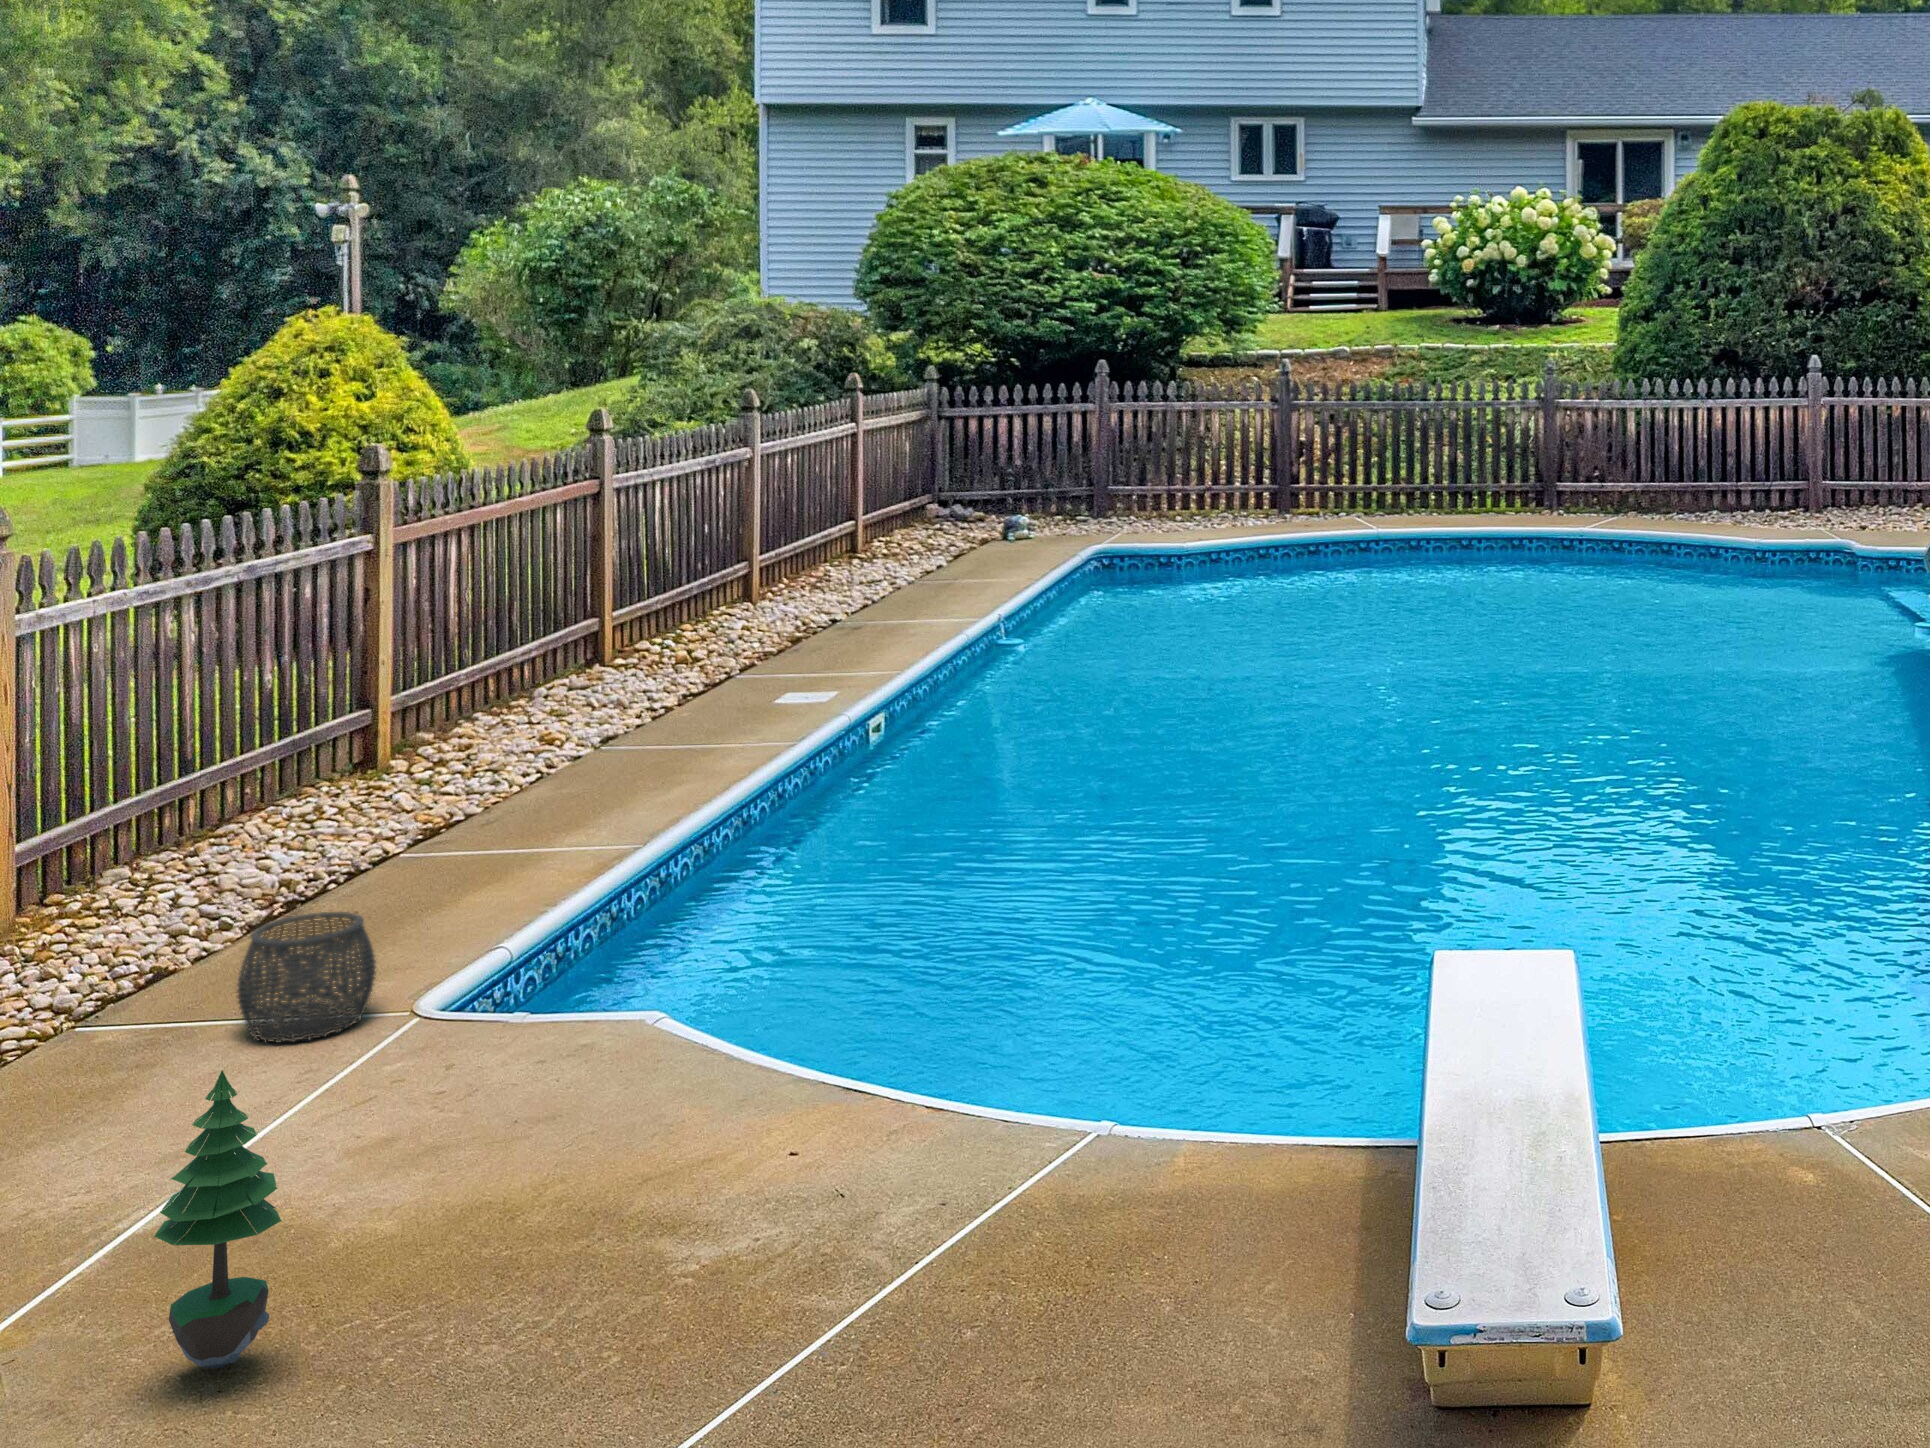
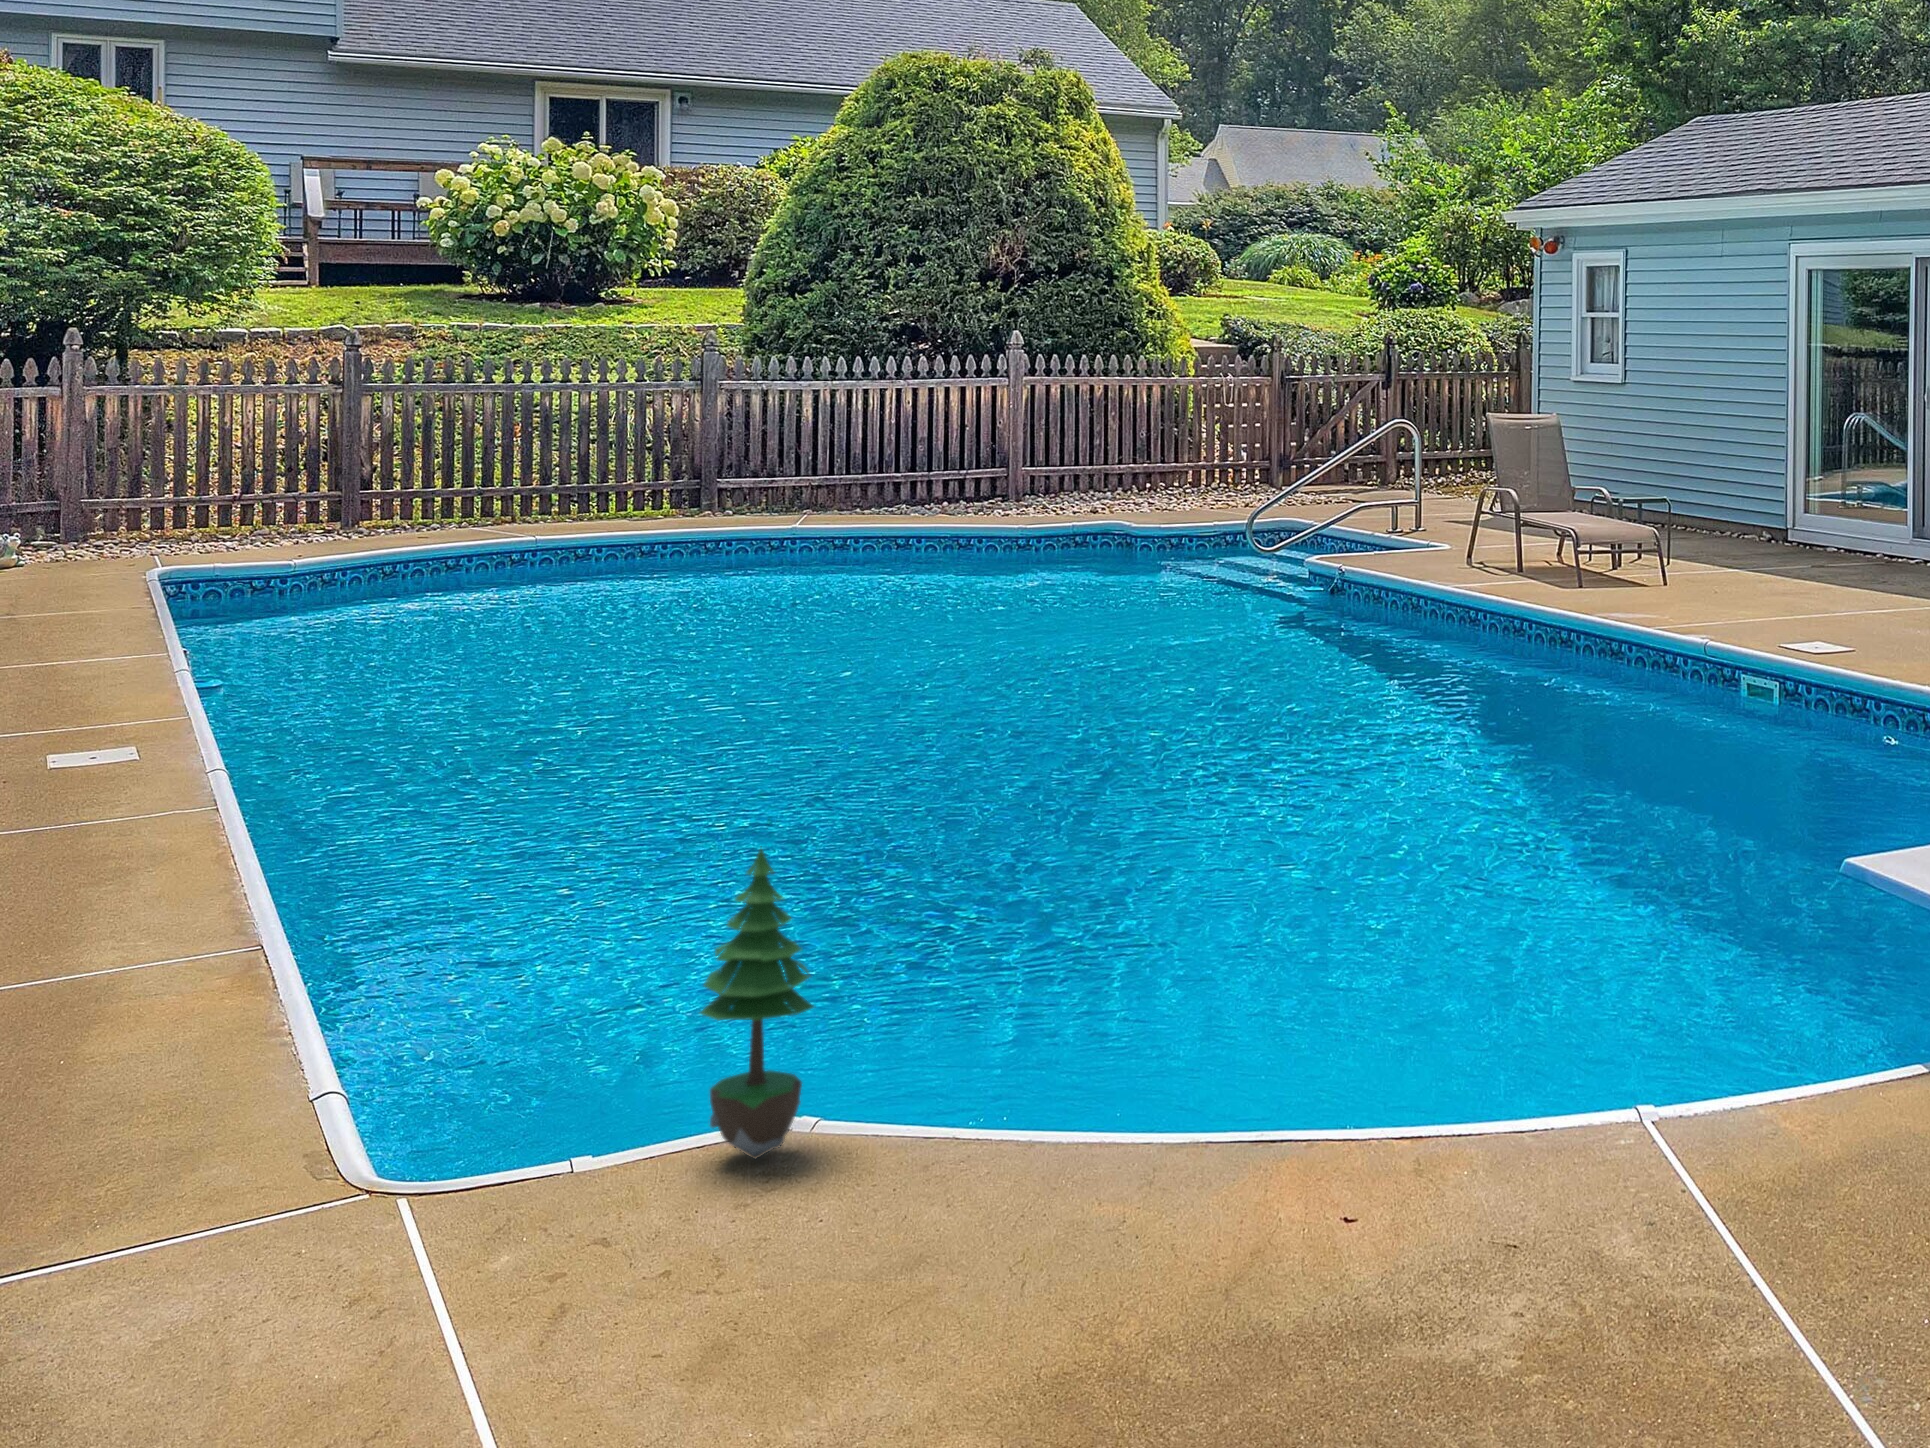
woven basket: present [236,912,376,1043] -> none [74,850,246,1003]

